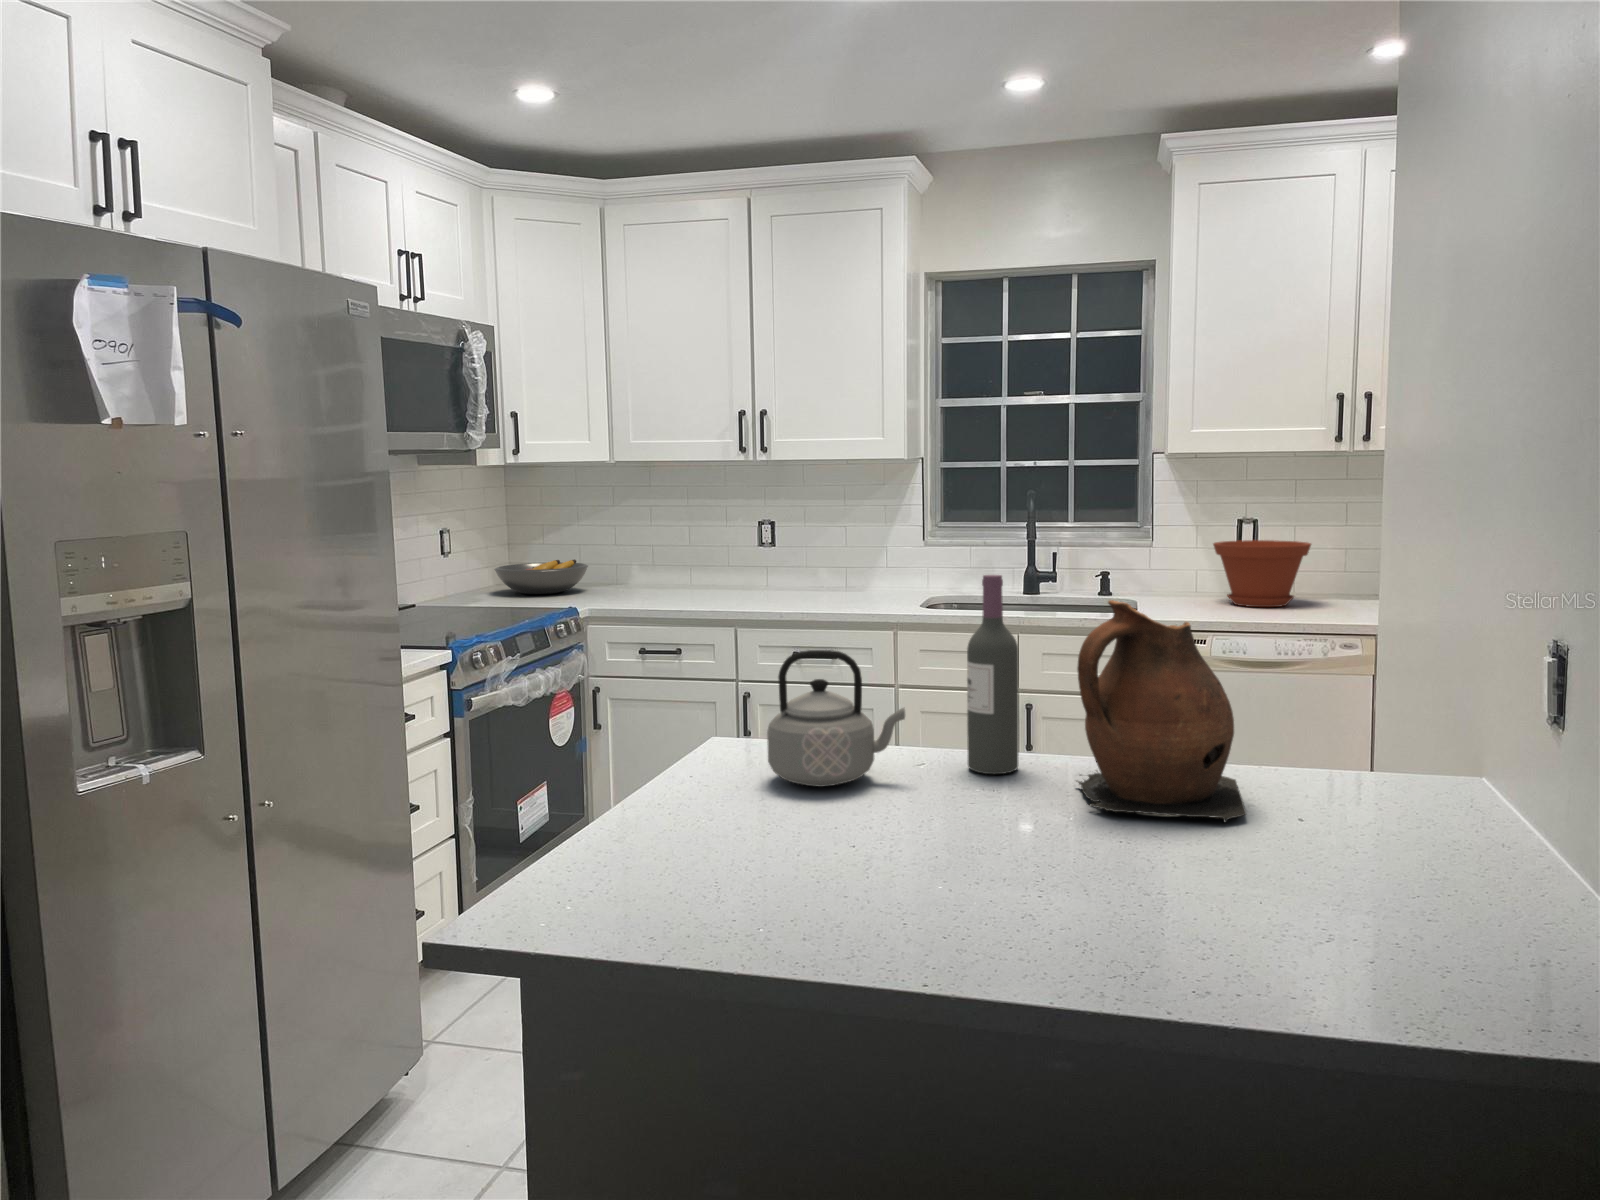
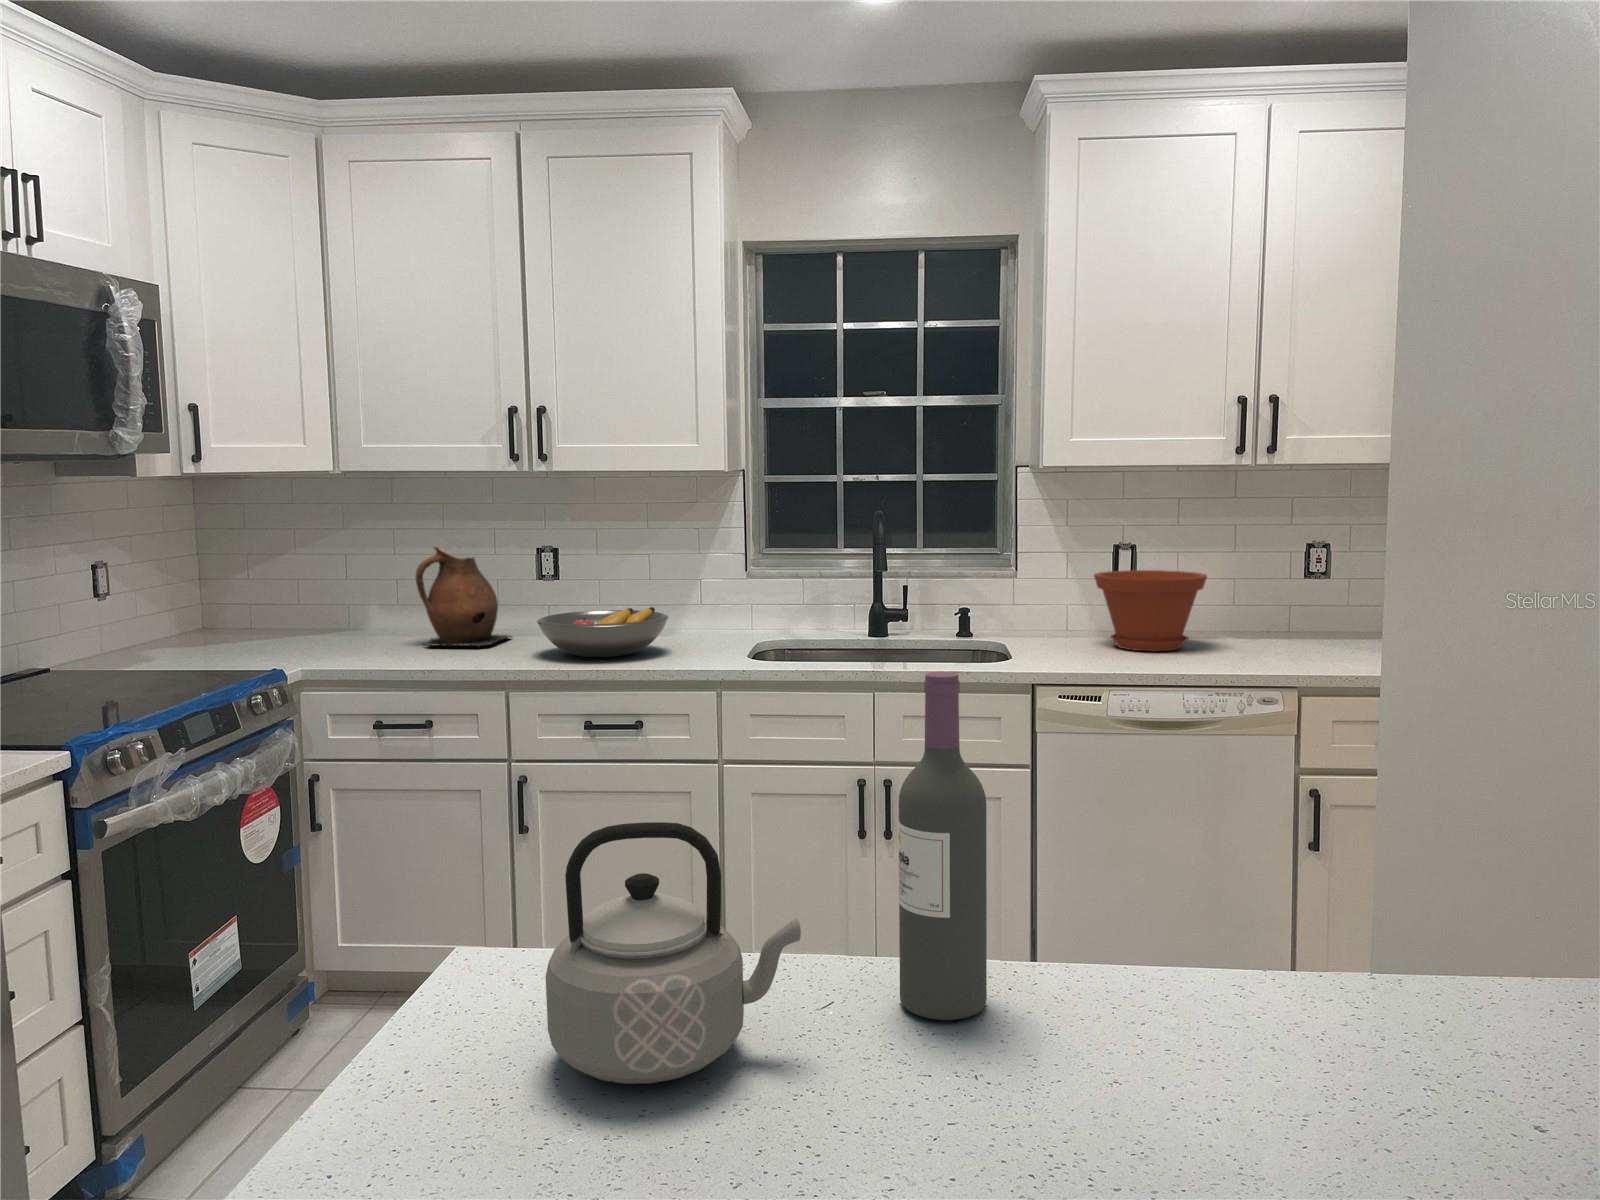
fruit bowl: present [494,559,588,594] -> present [537,607,668,657]
ceramic pitcher: present [1077,600,1246,822] -> present [416,546,512,647]

